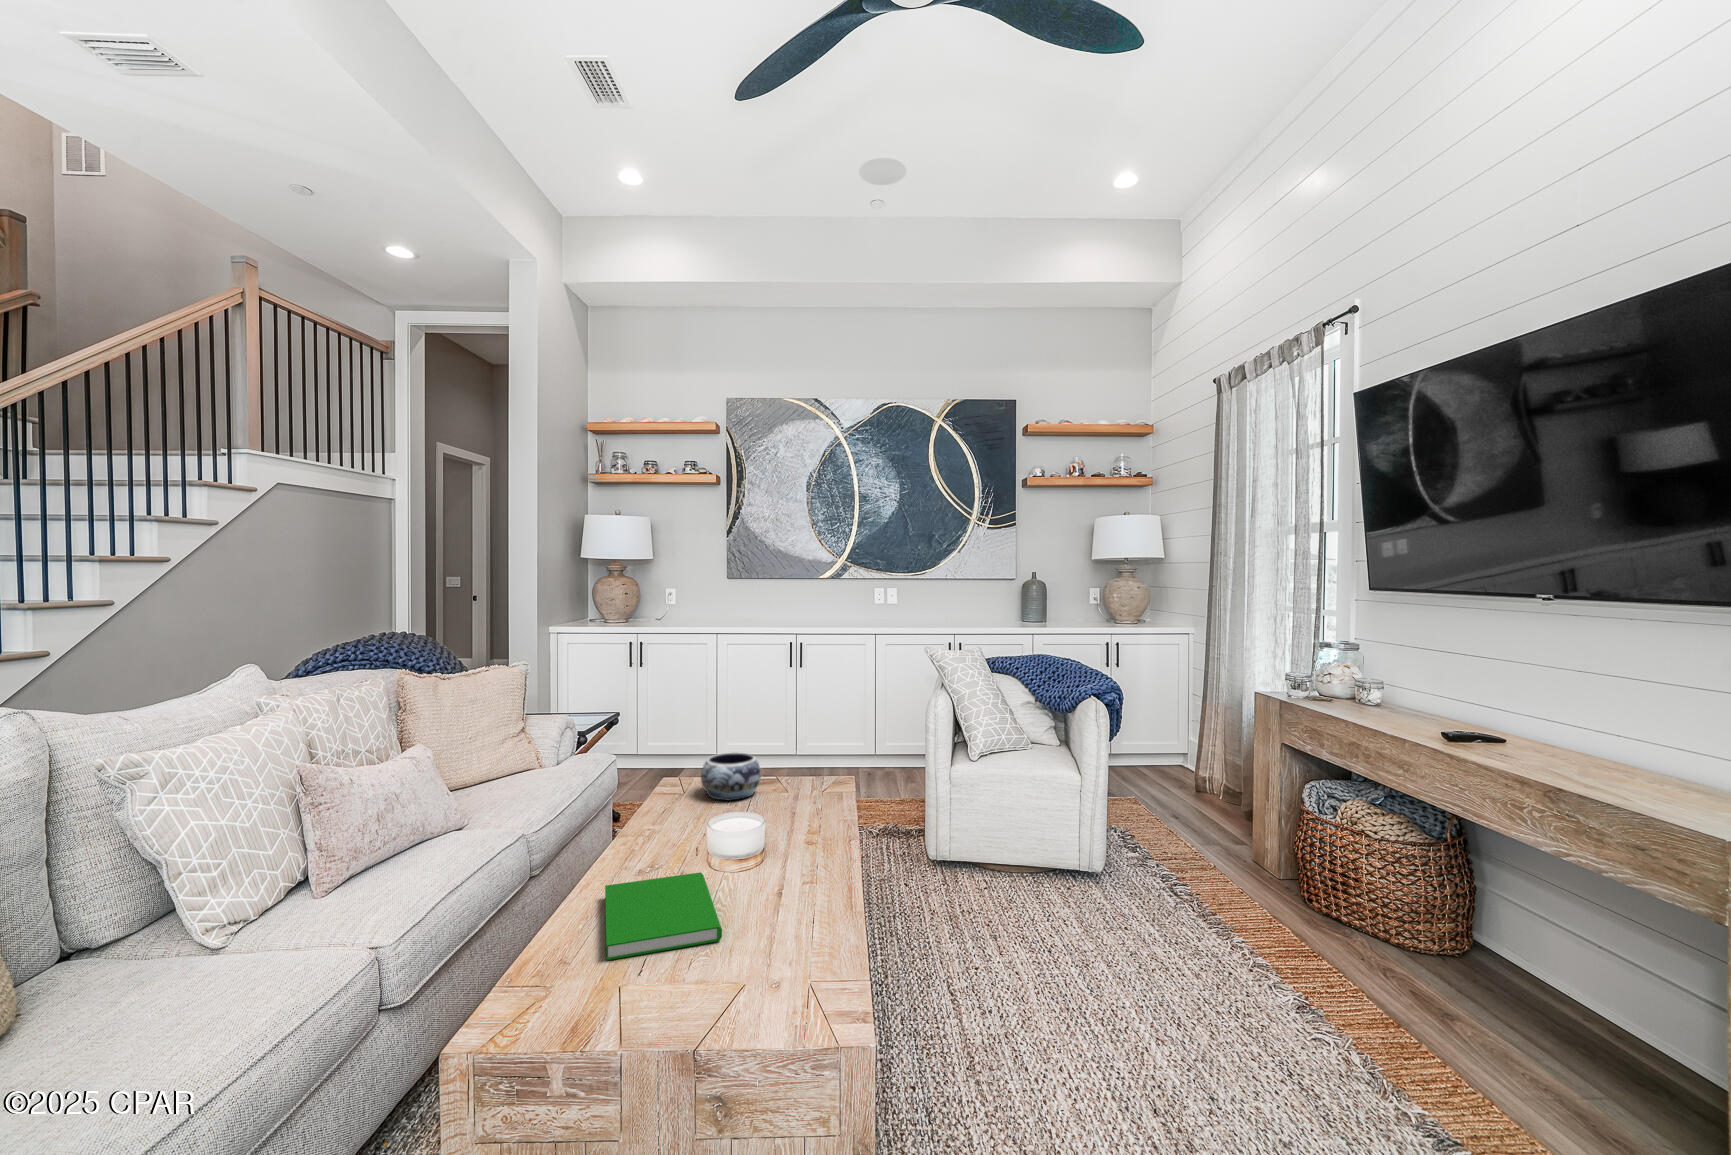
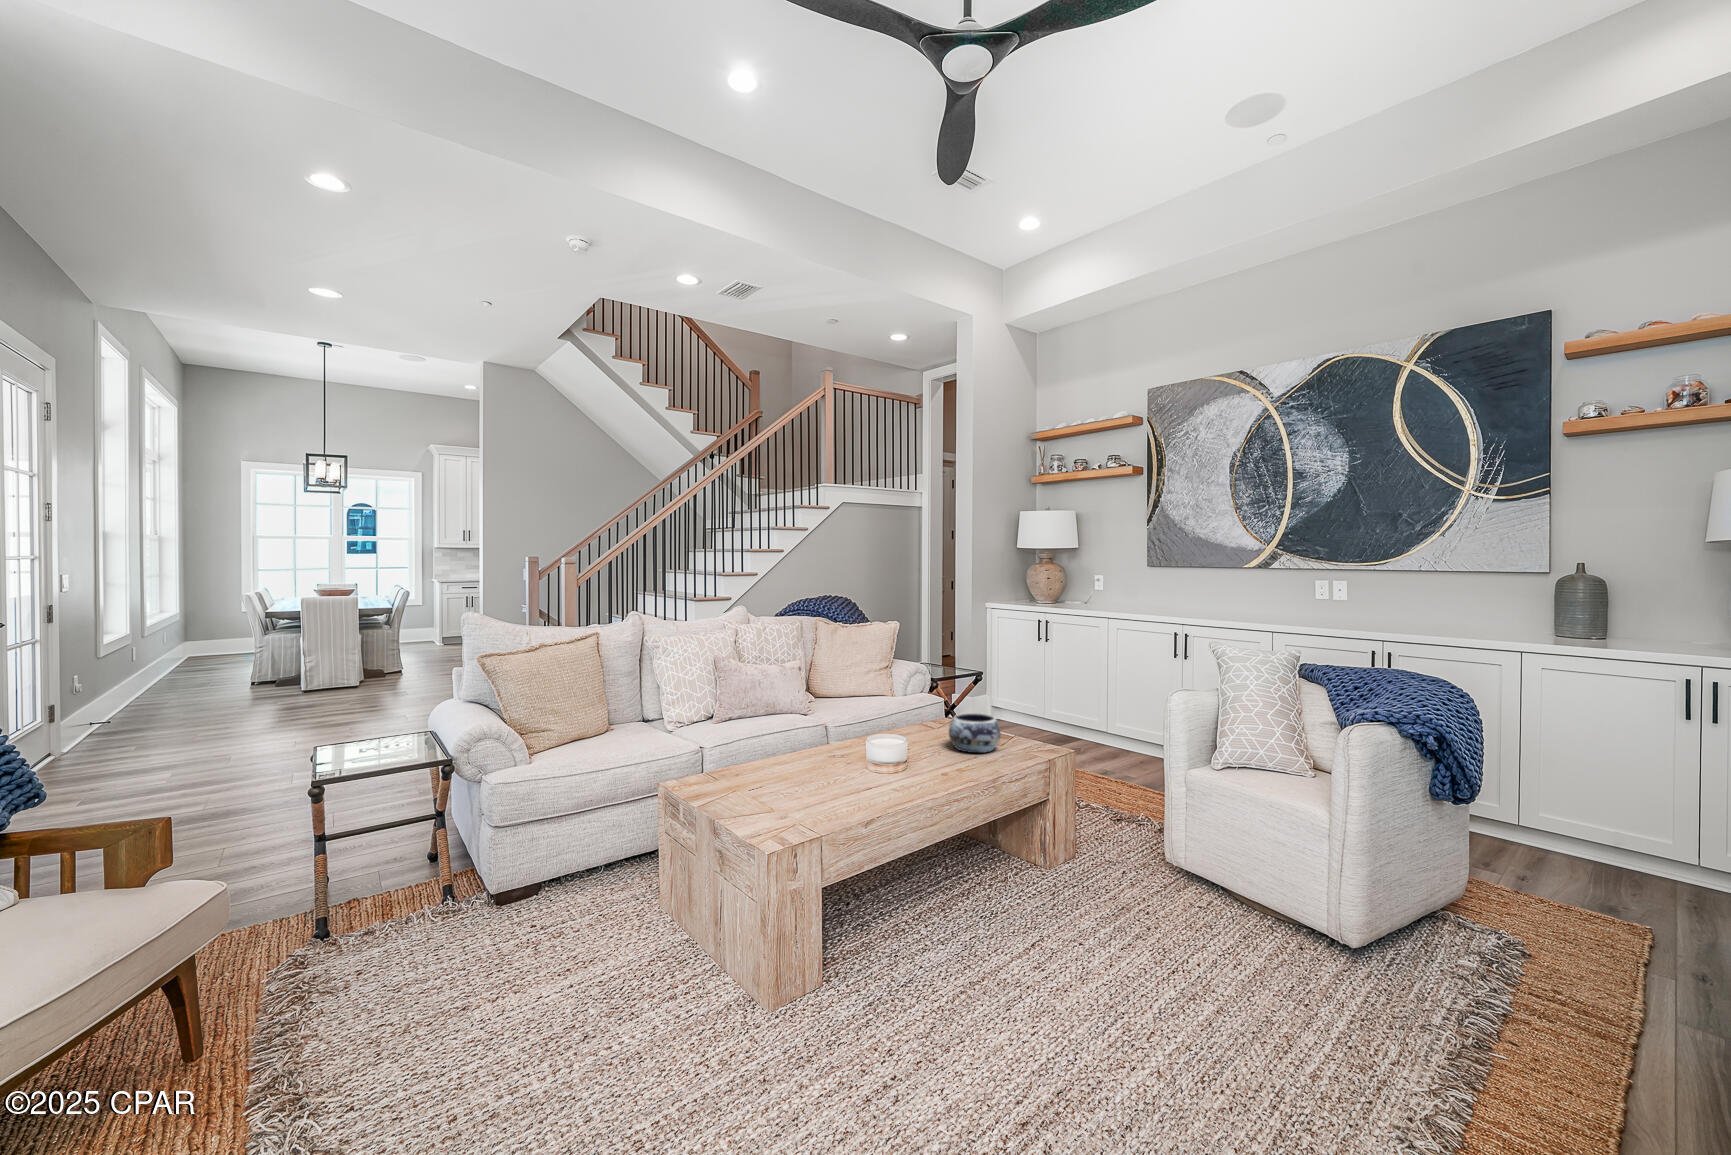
book: present [605,872,722,960] -> none [732,771,845,820]

